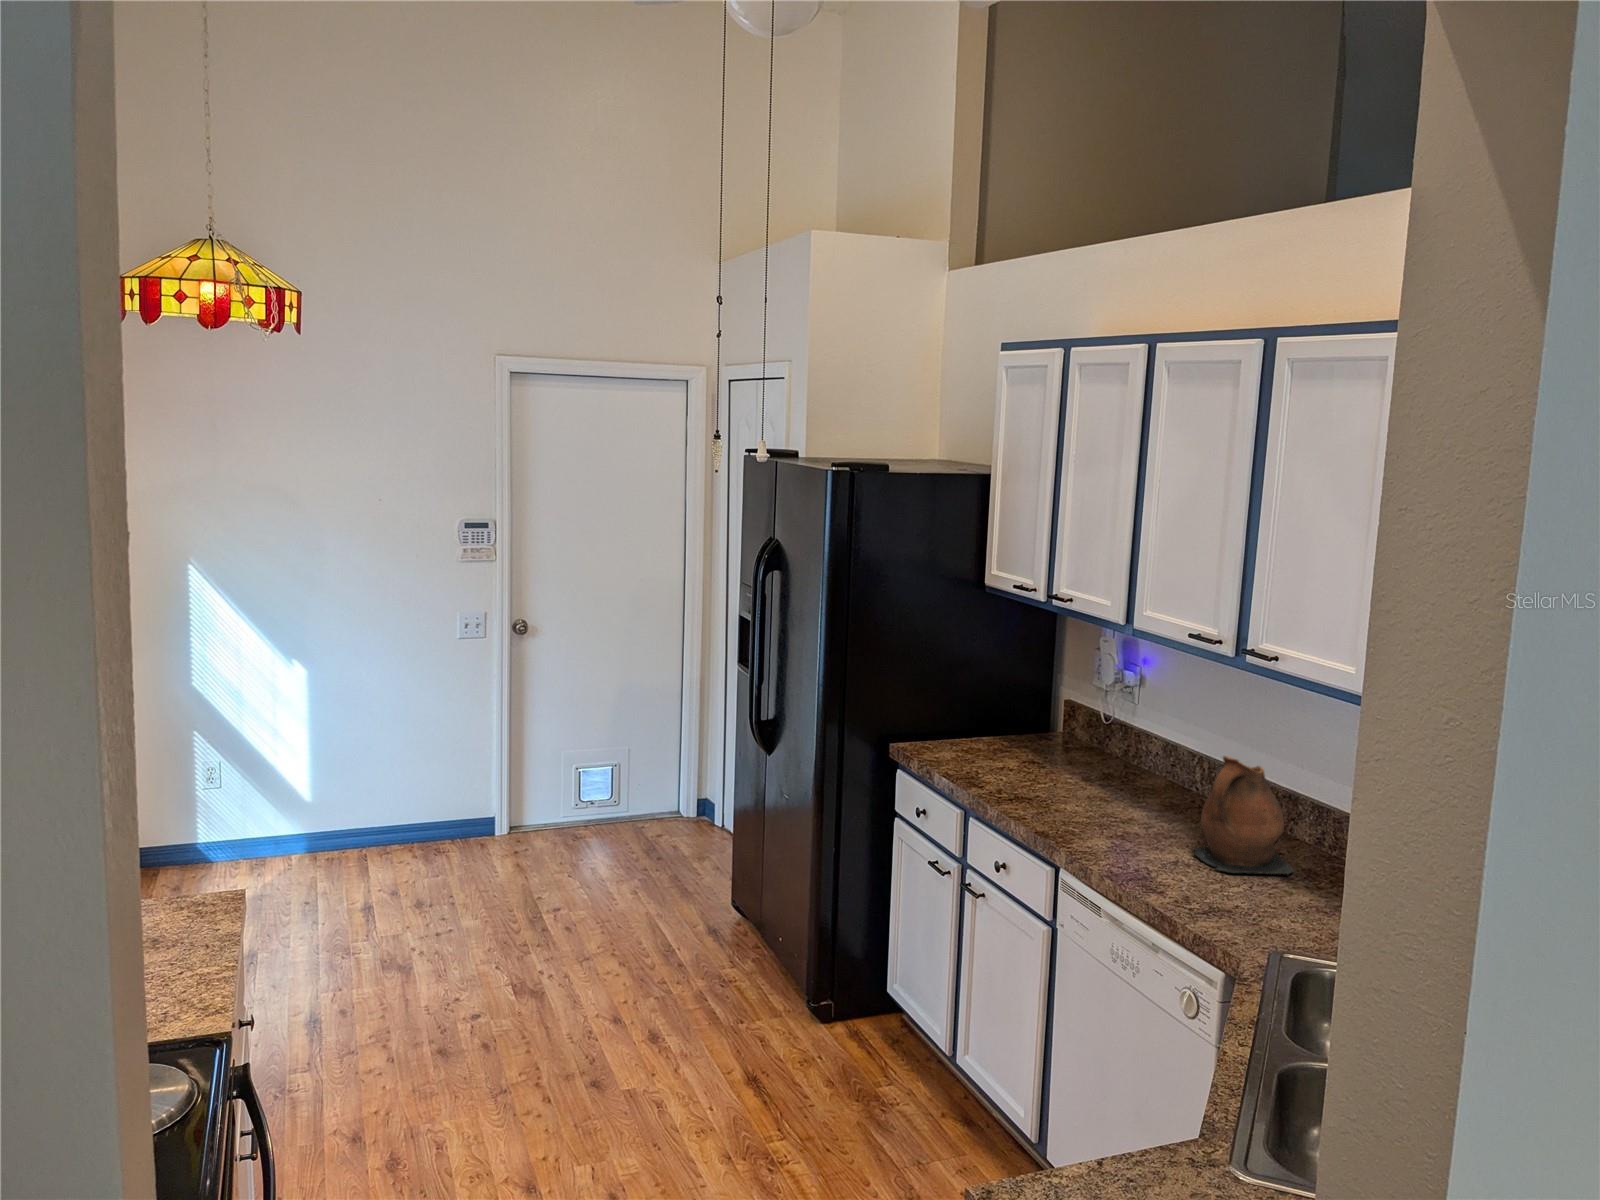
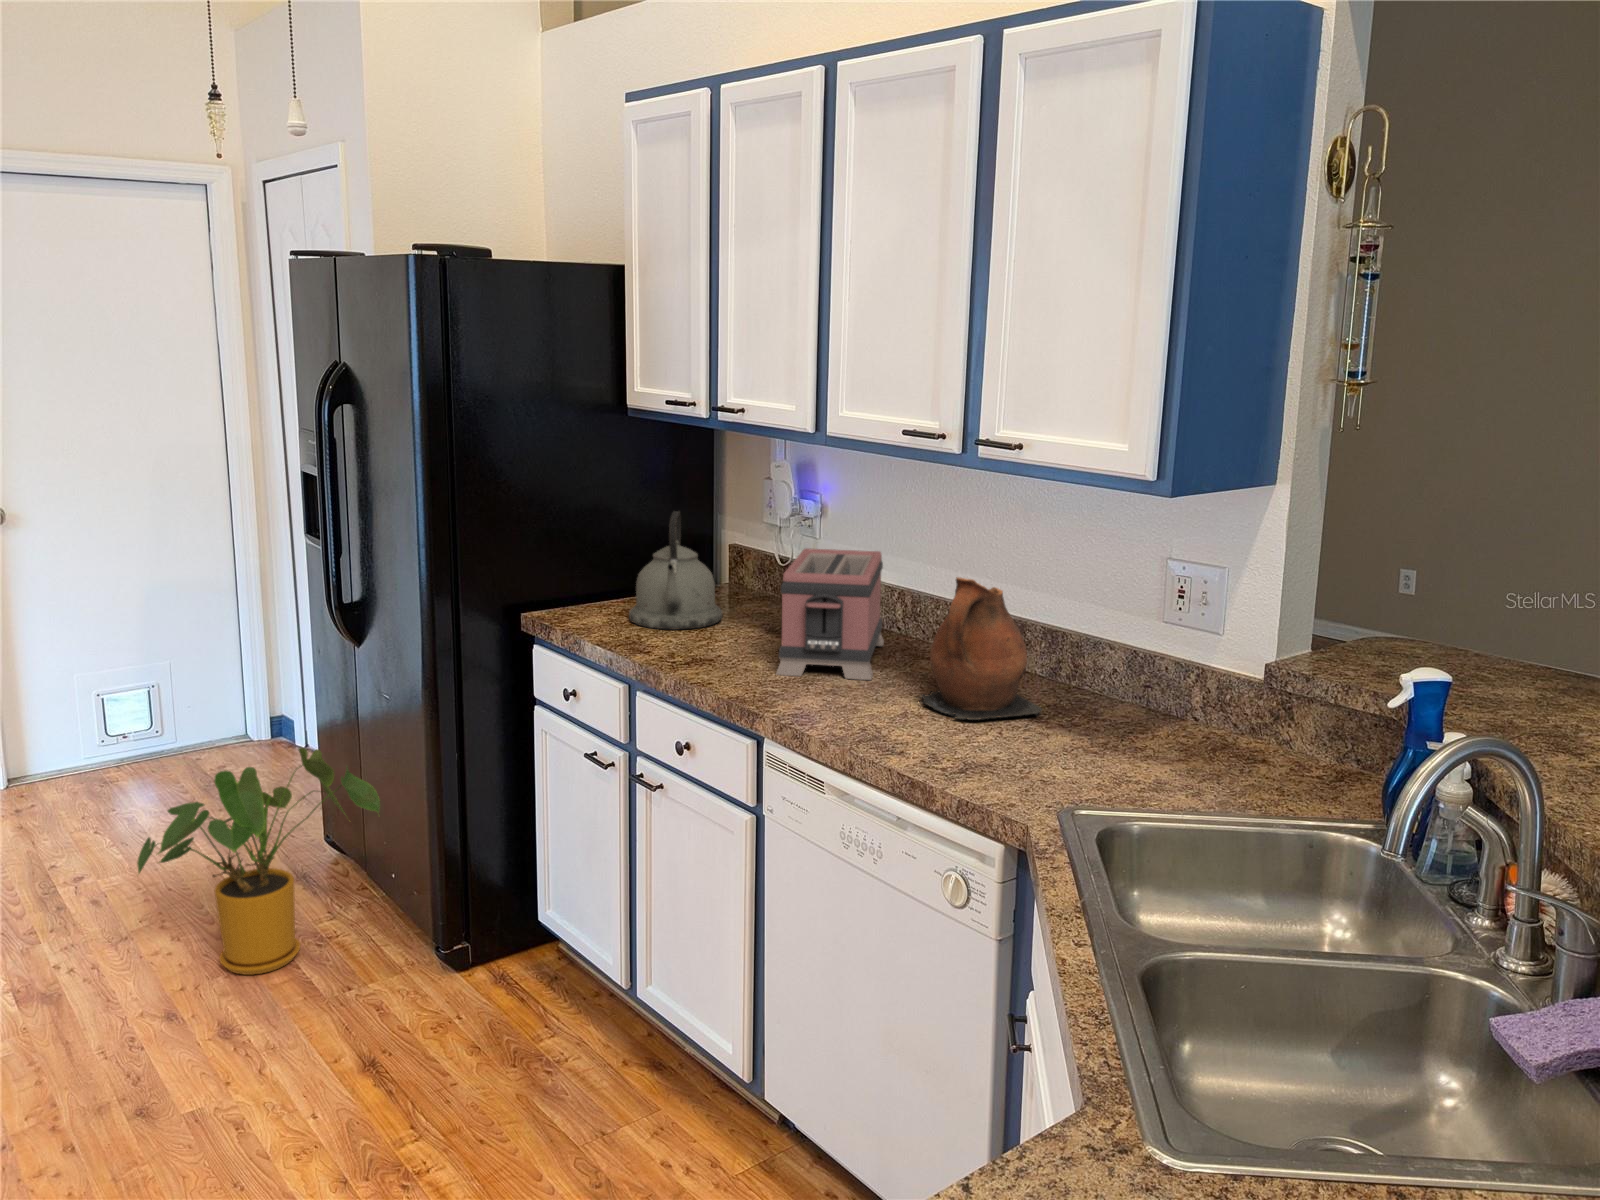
kettle: none [974,673,1050,769] -> present [629,511,722,630]
toaster: none [1080,714,1182,829] -> present [776,548,884,680]
house plant: none [602,829,775,999] -> present [137,748,380,975]

